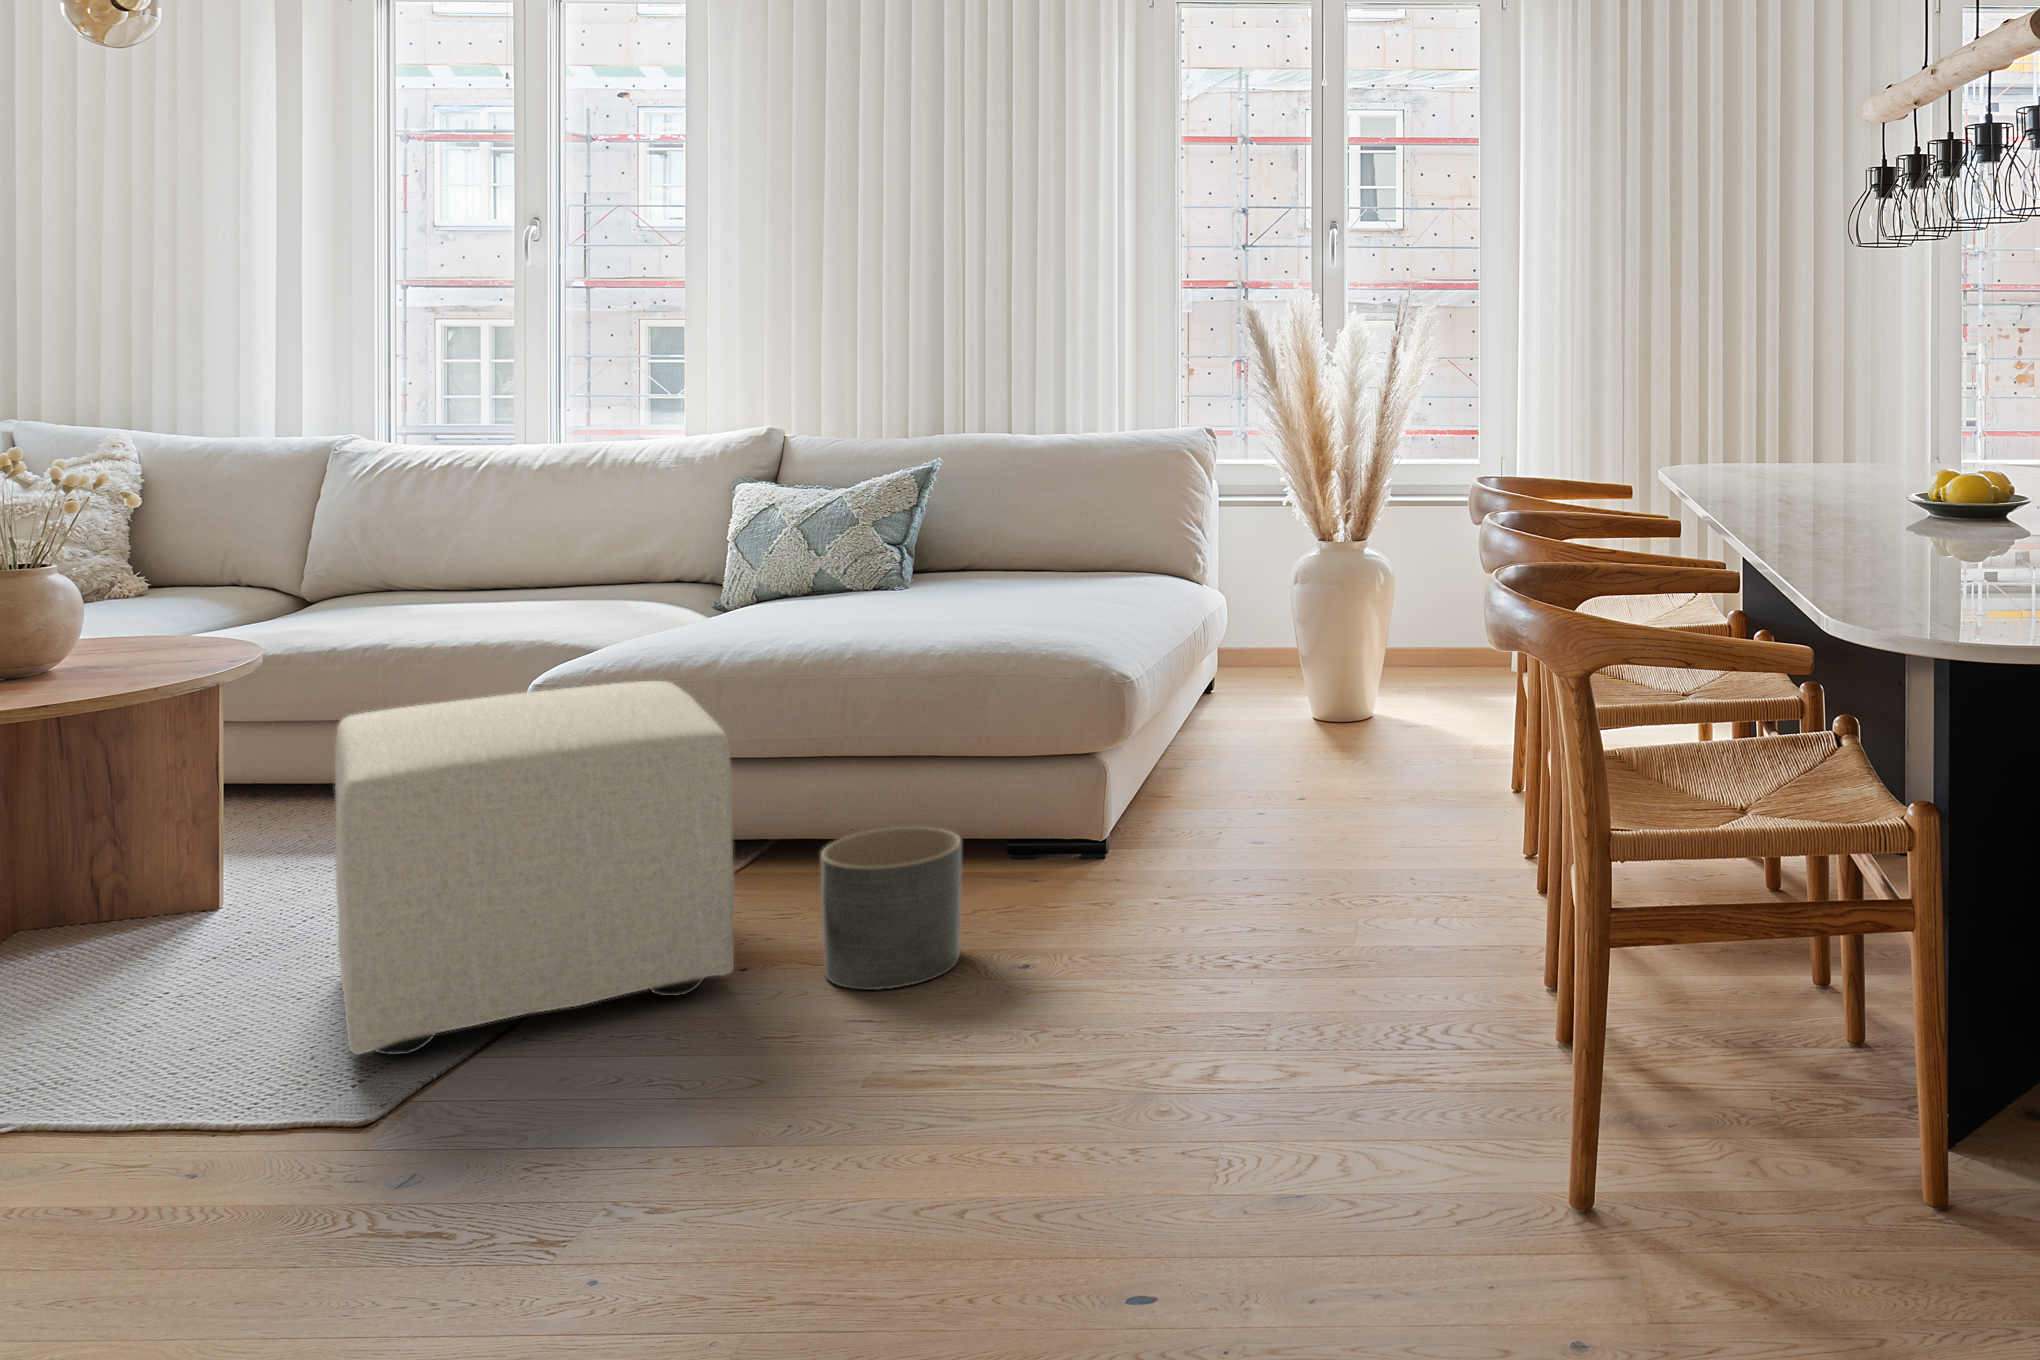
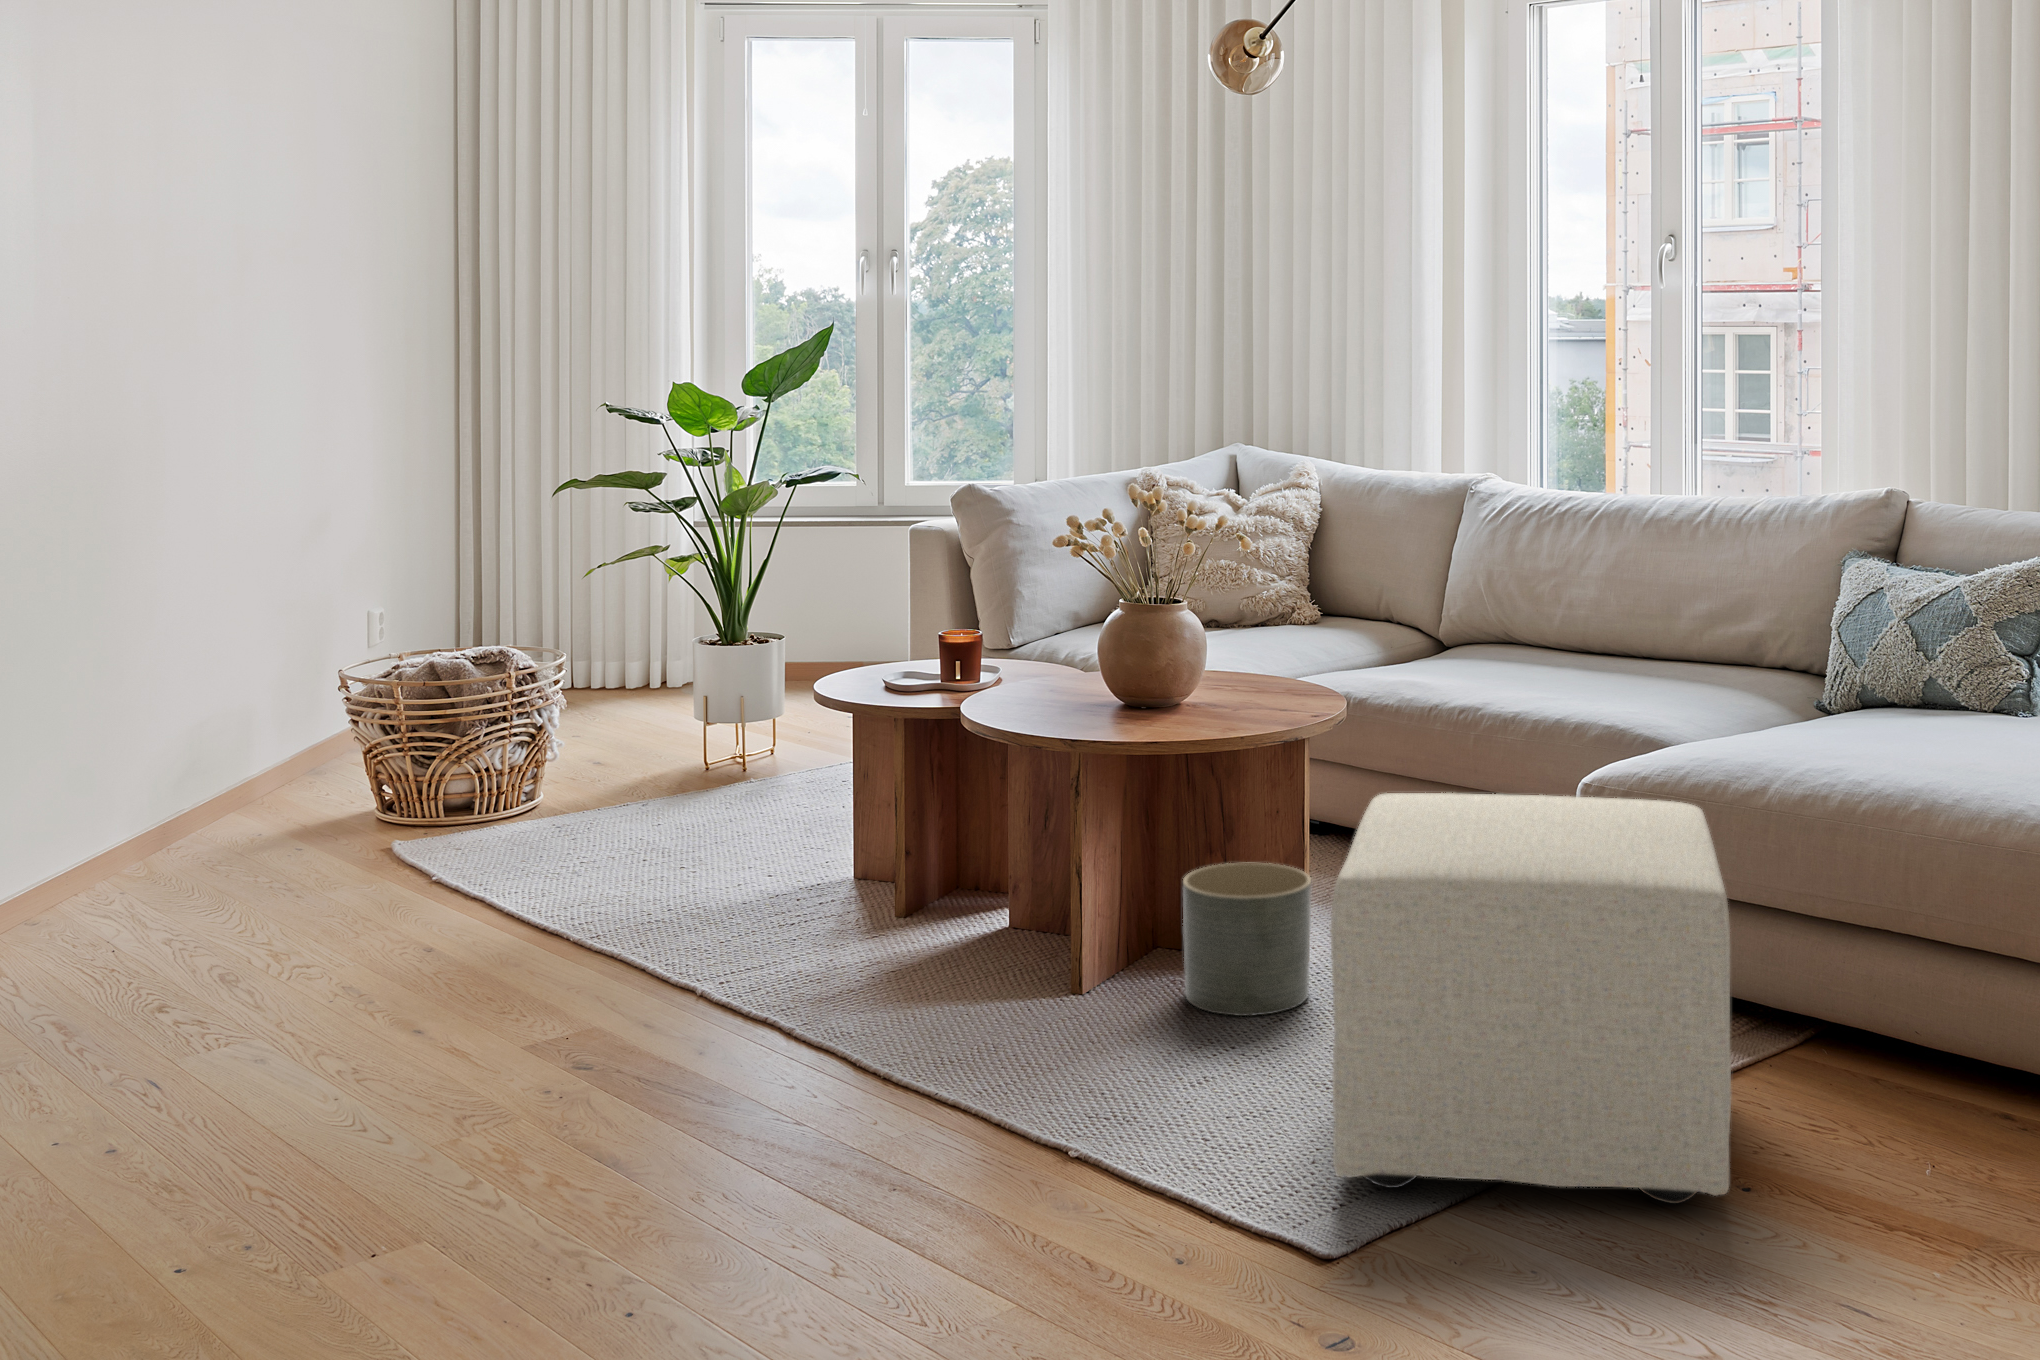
planter: present [821,827,962,990] -> present [1183,863,1311,1016]

